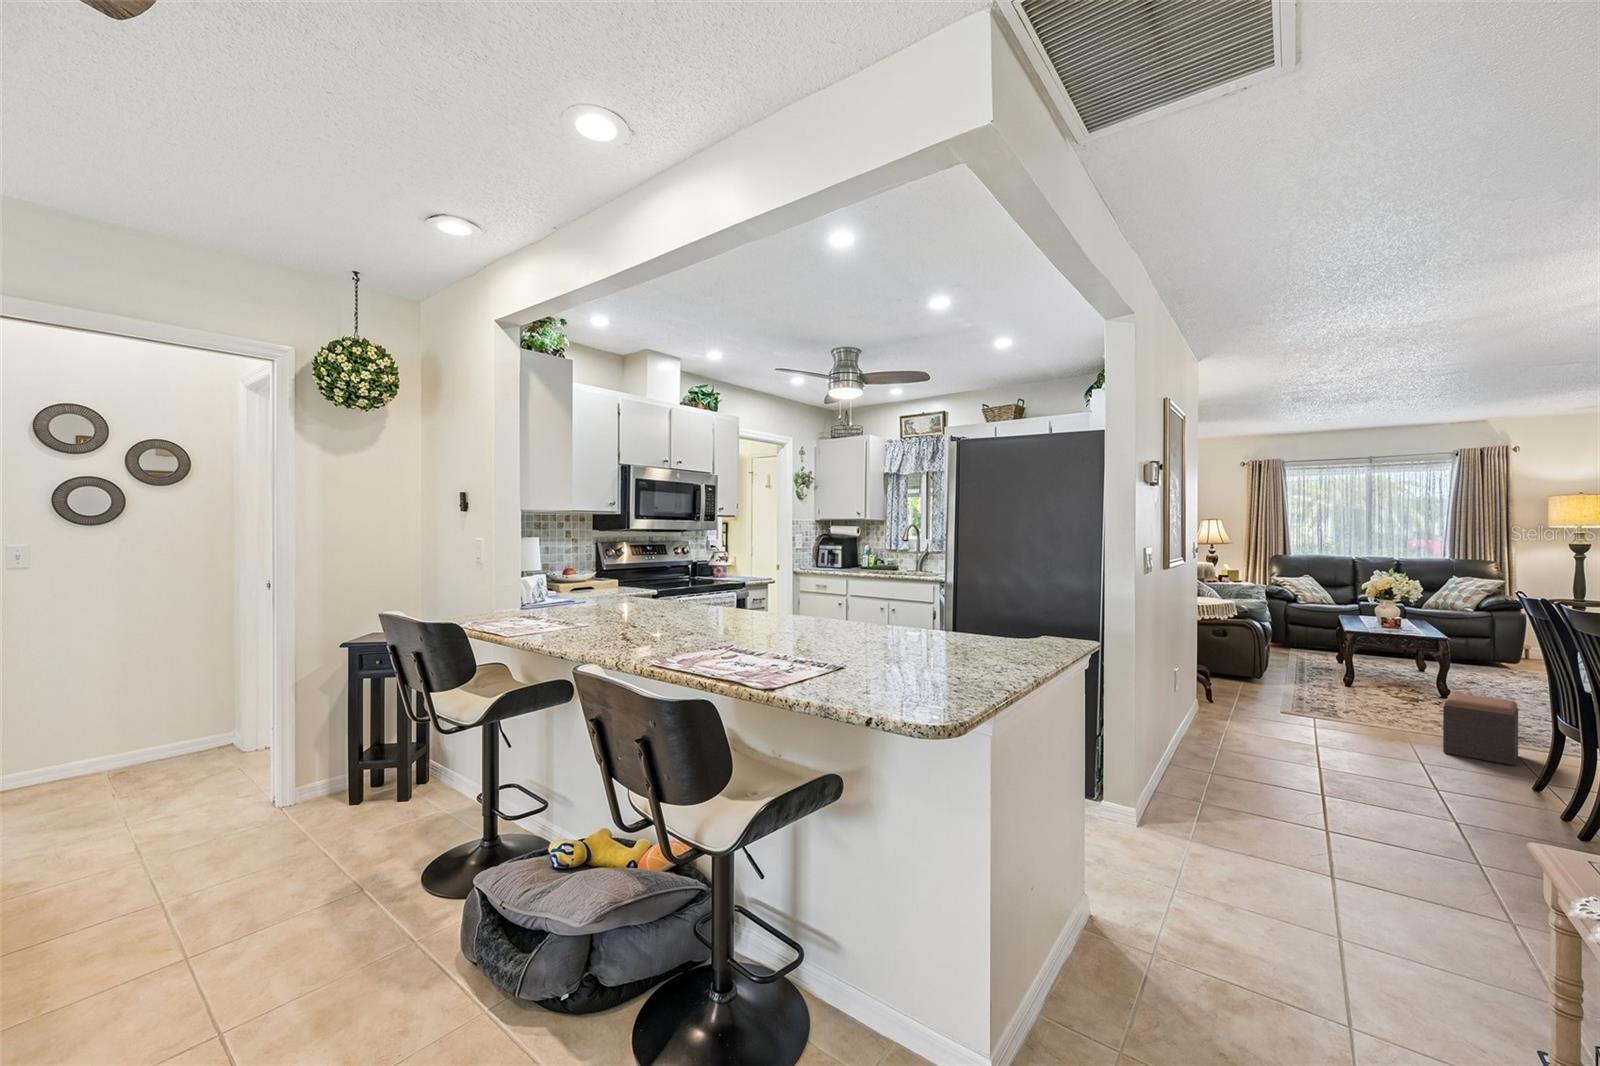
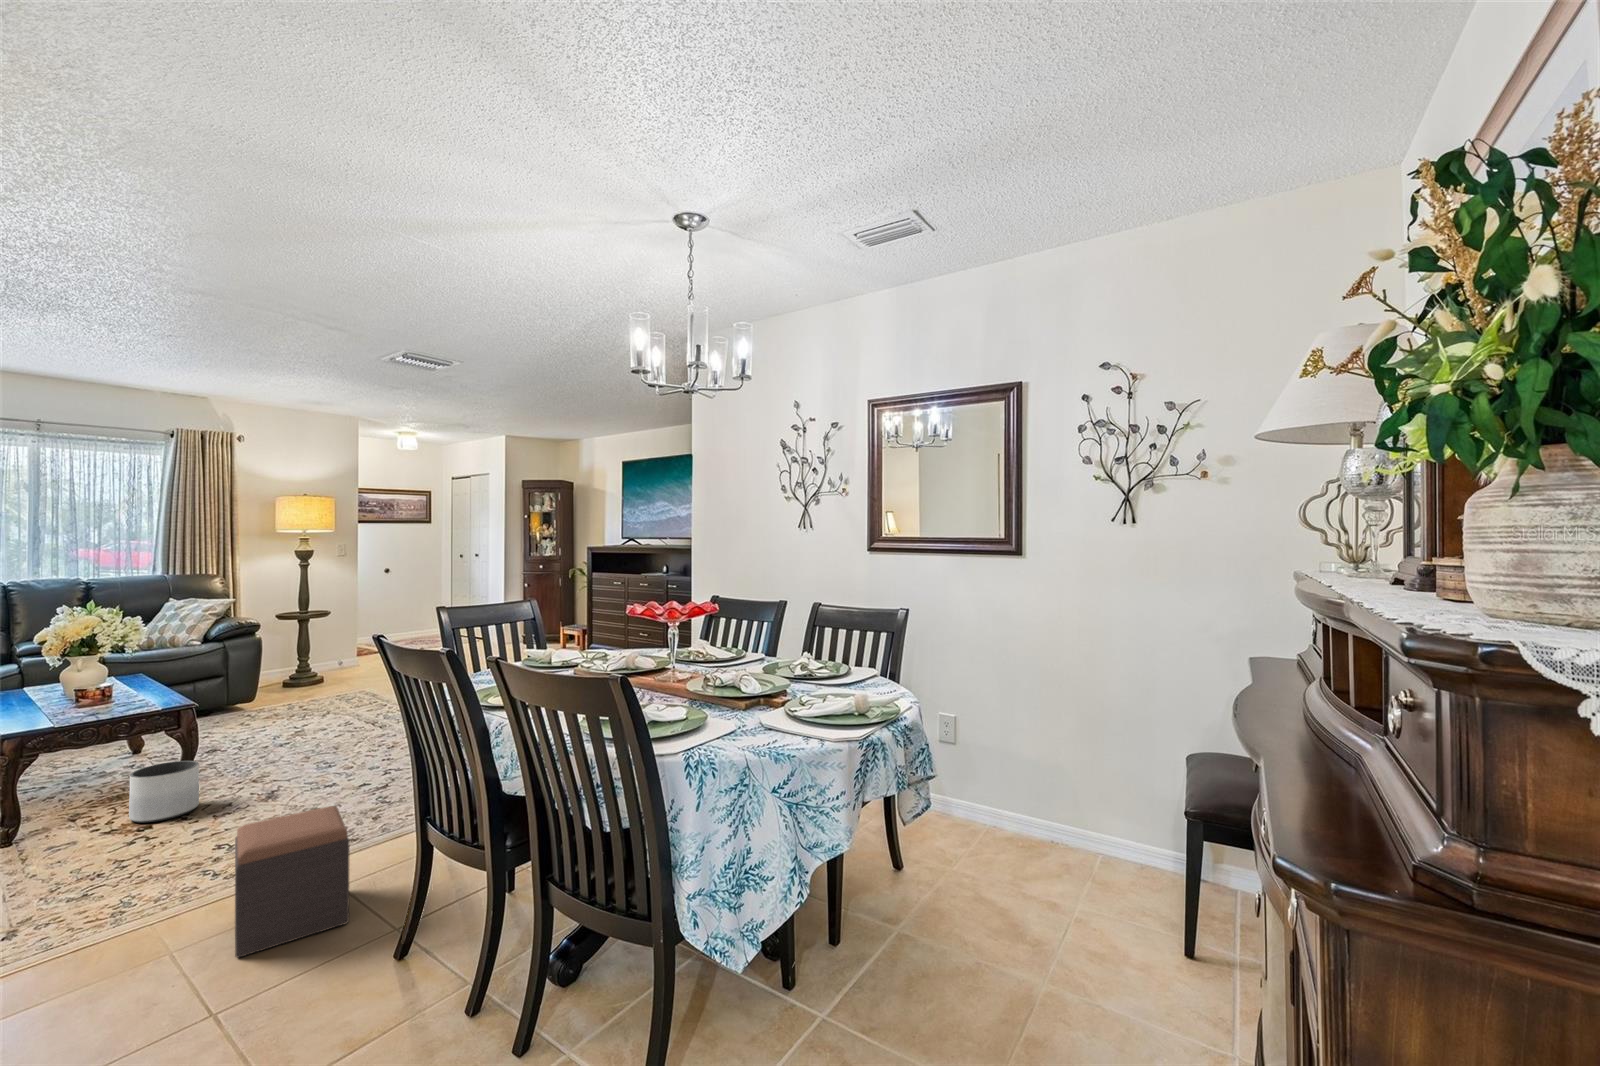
planter: none [1408,669,1450,702] -> present [129,761,199,823]

